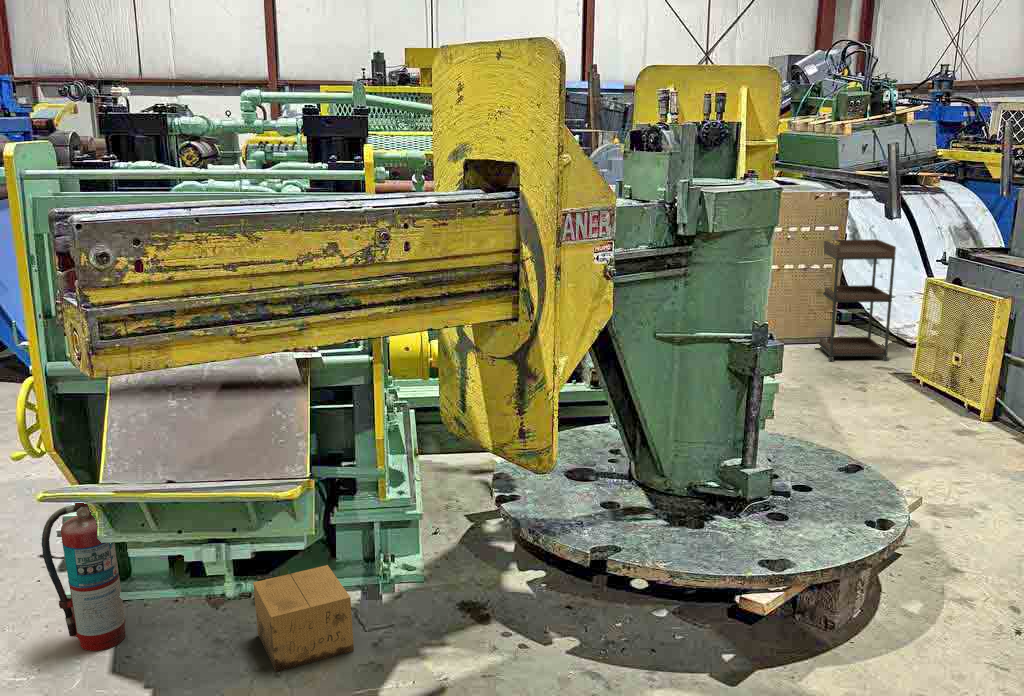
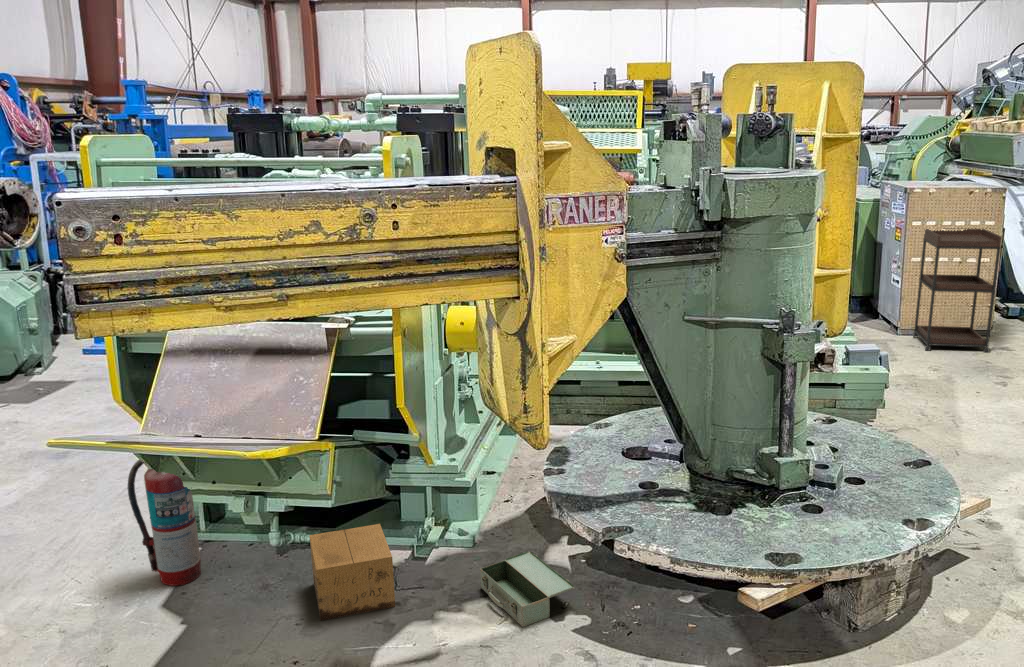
toolbox: none [440,582,542,659] -> present [480,551,574,627]

